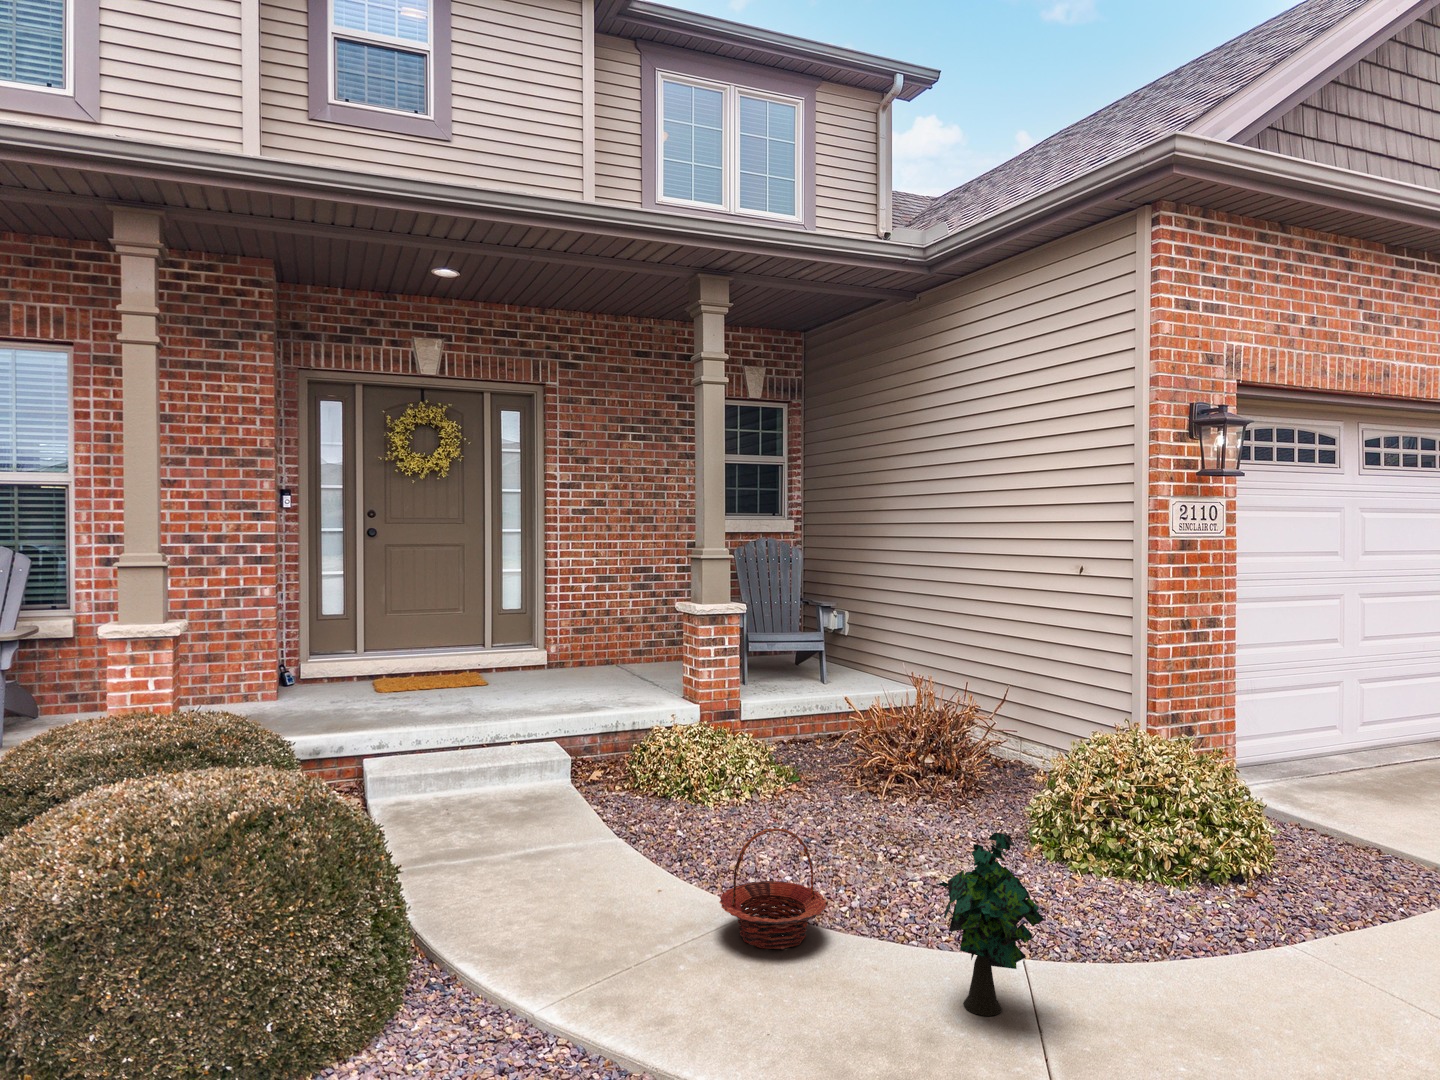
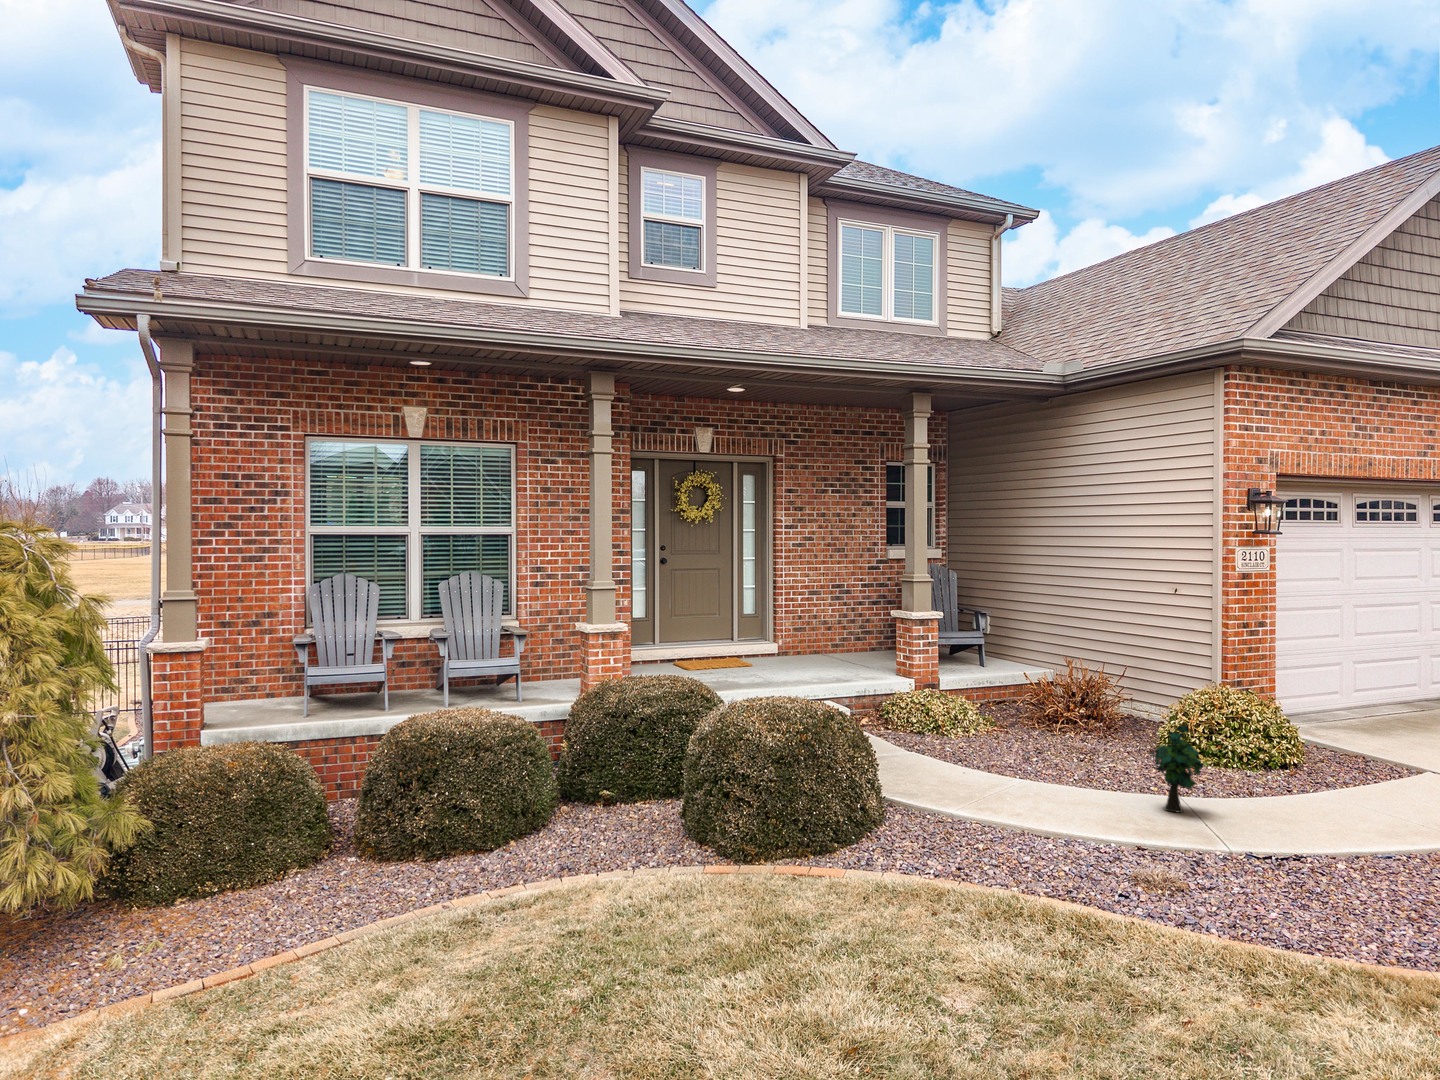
basket: present [719,828,827,949] -> none [1020,731,1079,792]

